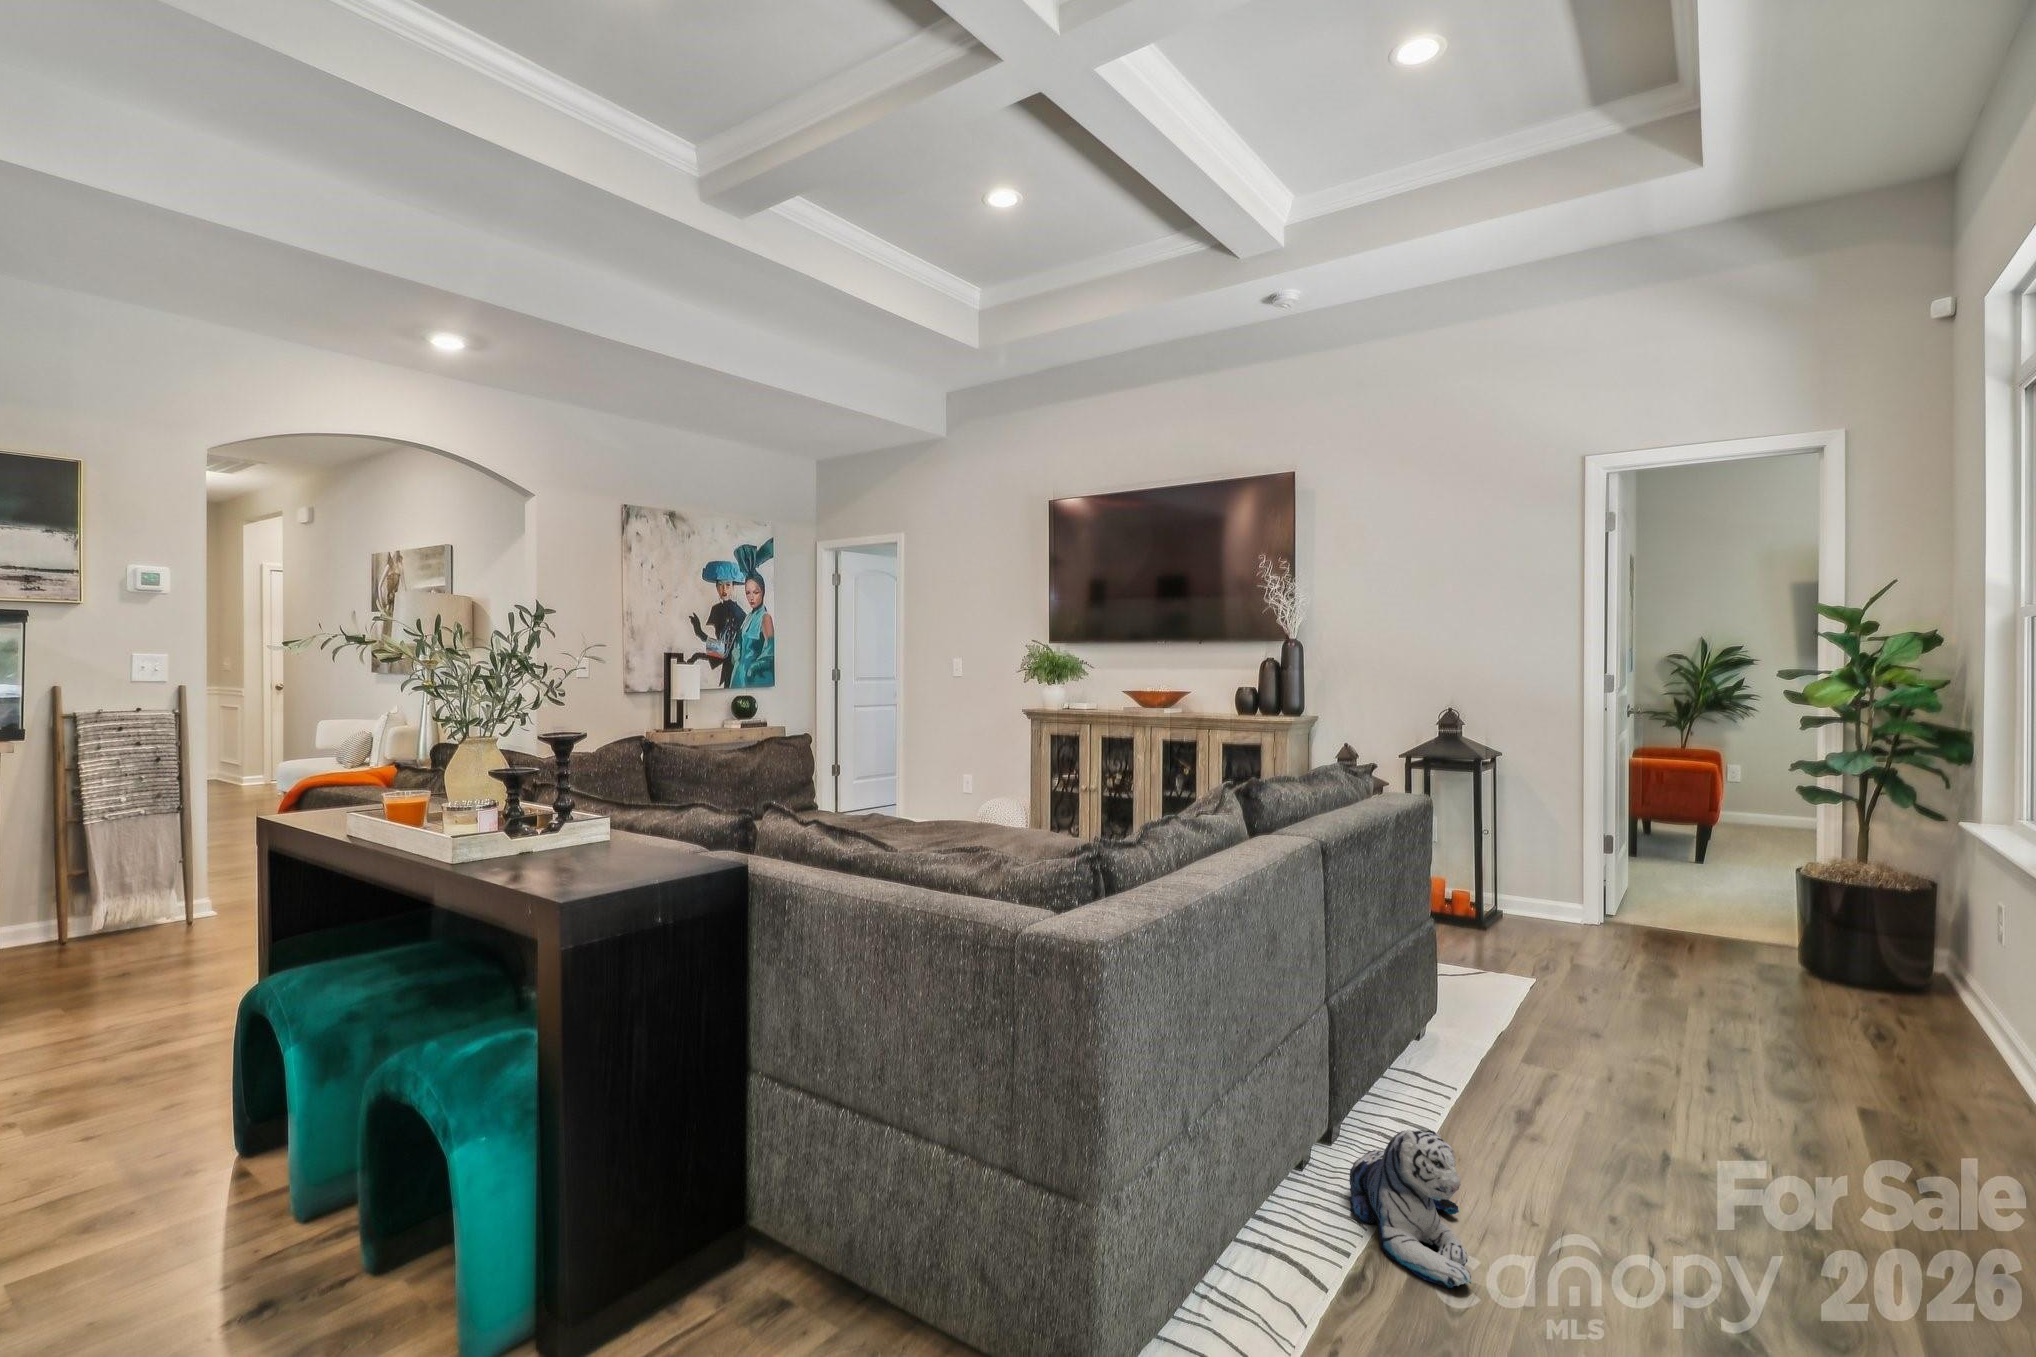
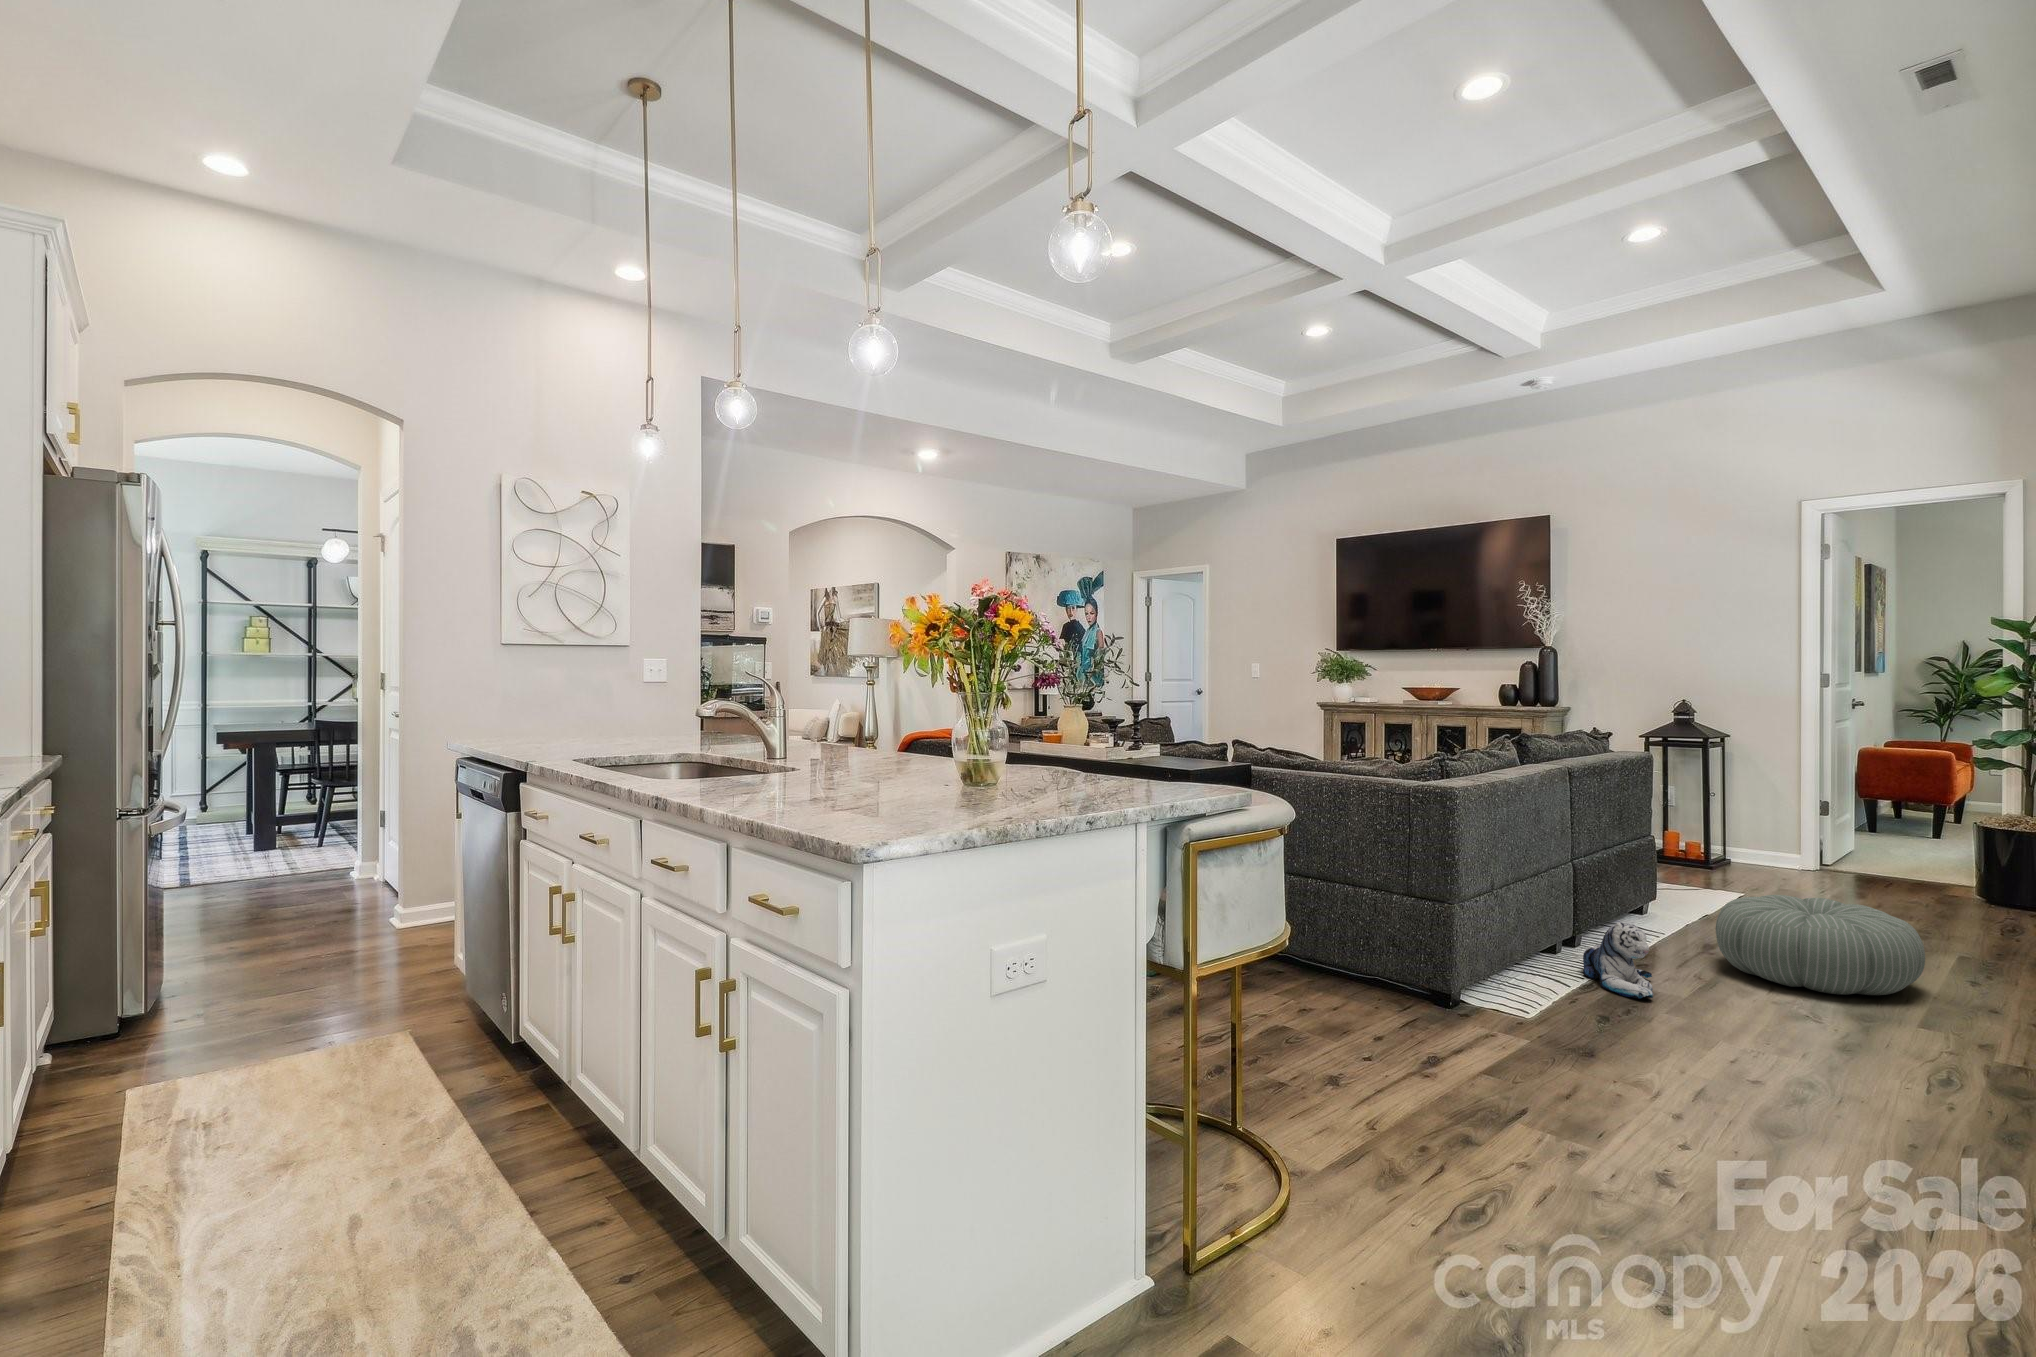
pouf: none [1539,1033,1857,1232] -> present [1716,895,1925,995]

